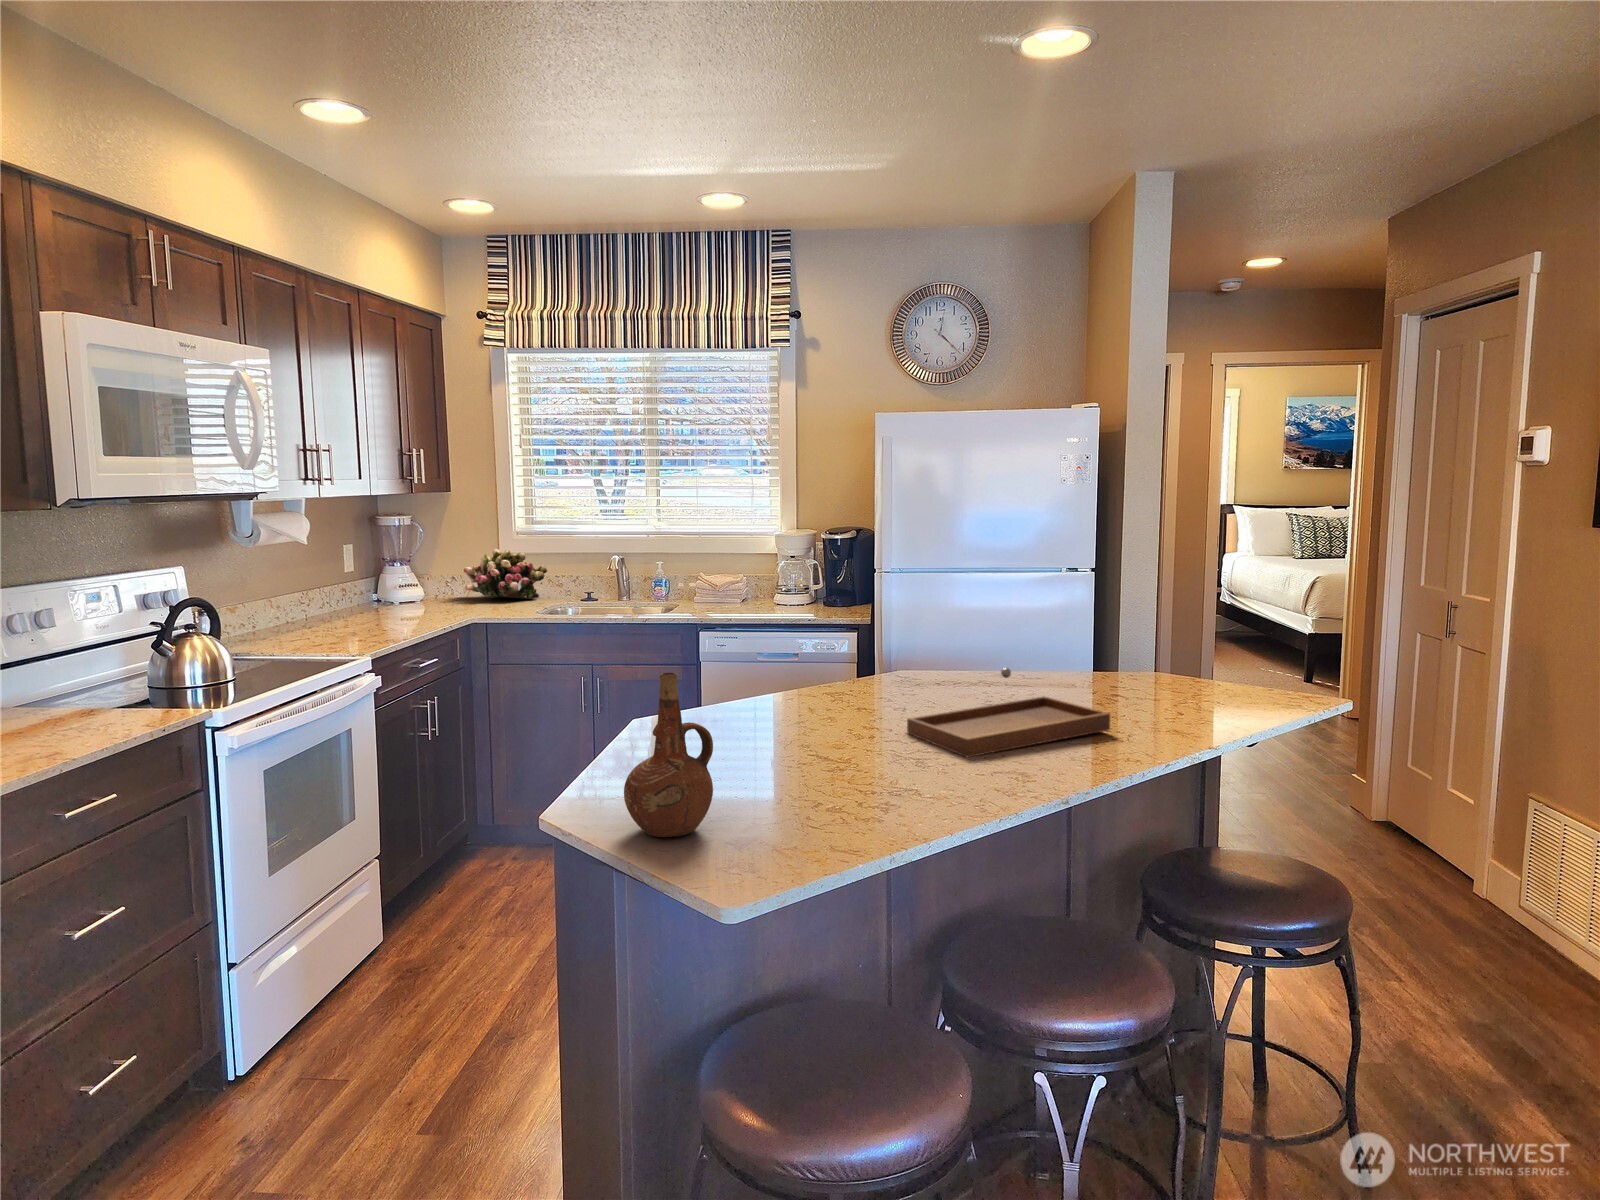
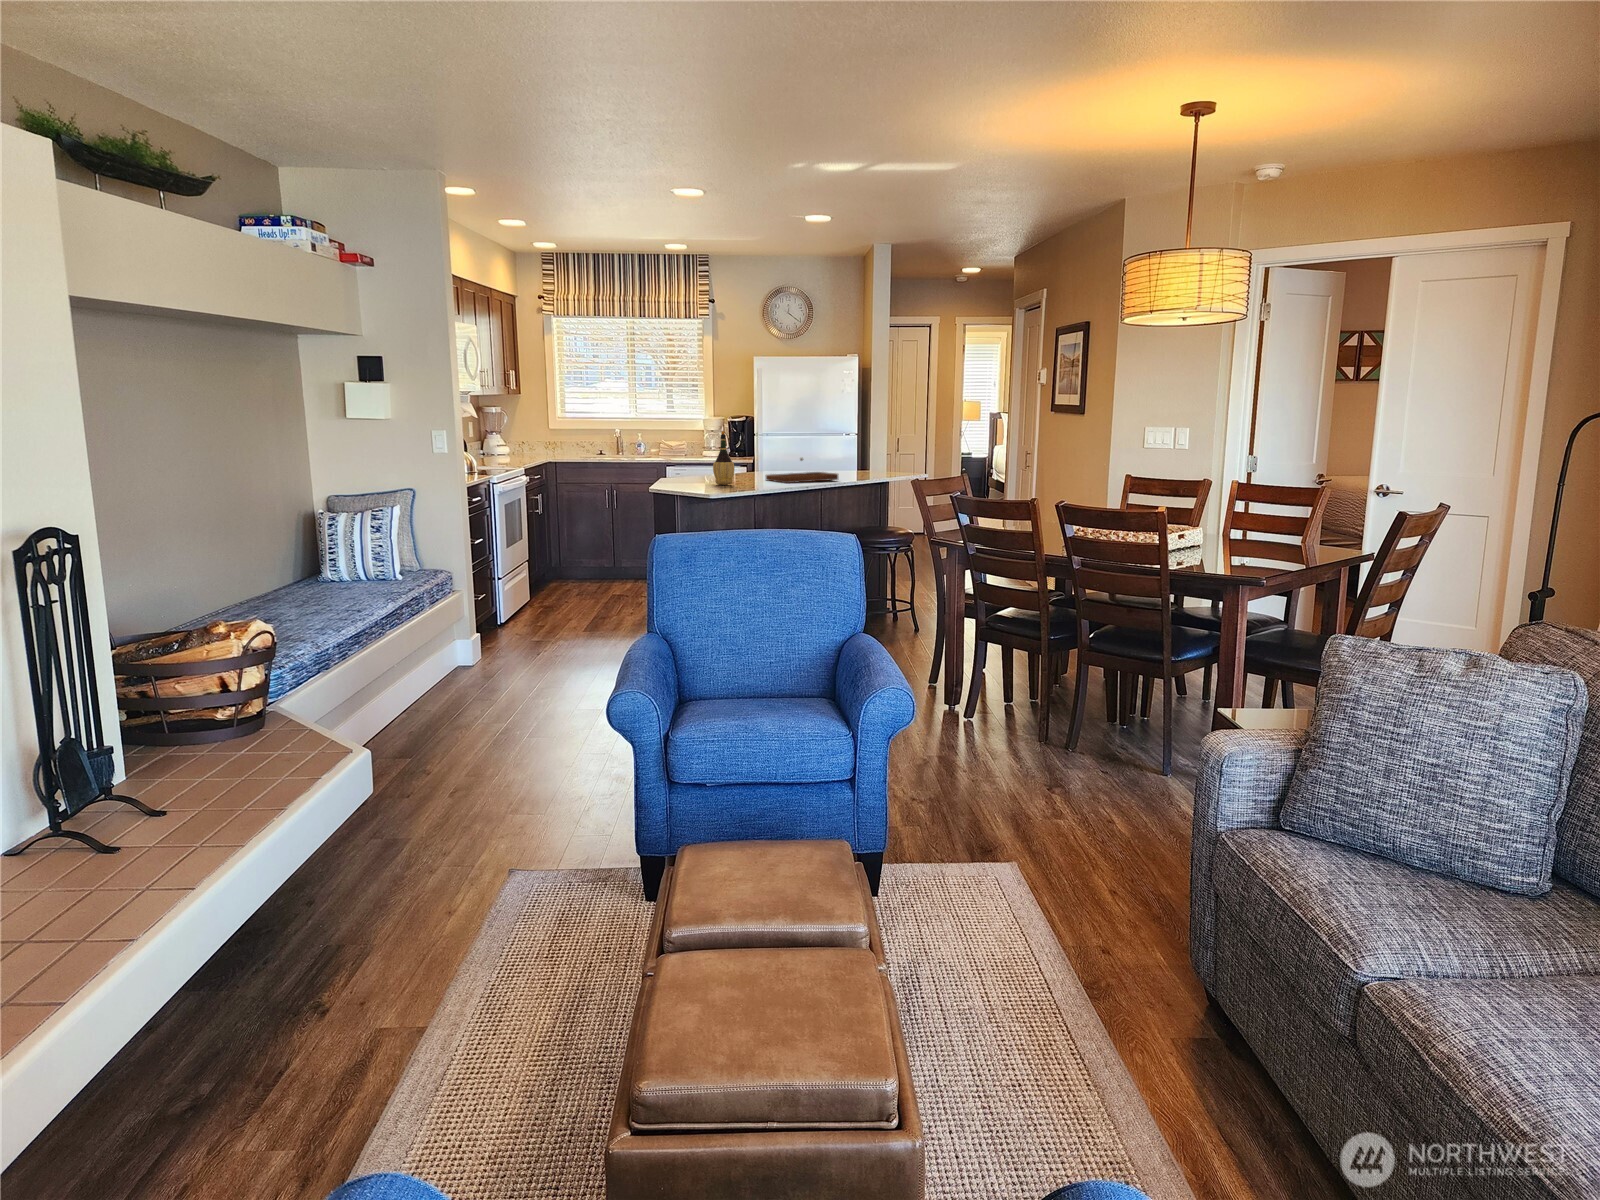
flower arrangement: present [464,549,547,599] -> none [531,427,575,454]
wine bottle: none [747,623,814,793] -> present [713,431,734,485]
ceramic pitcher: present [624,673,713,837] -> none [681,441,707,488]

